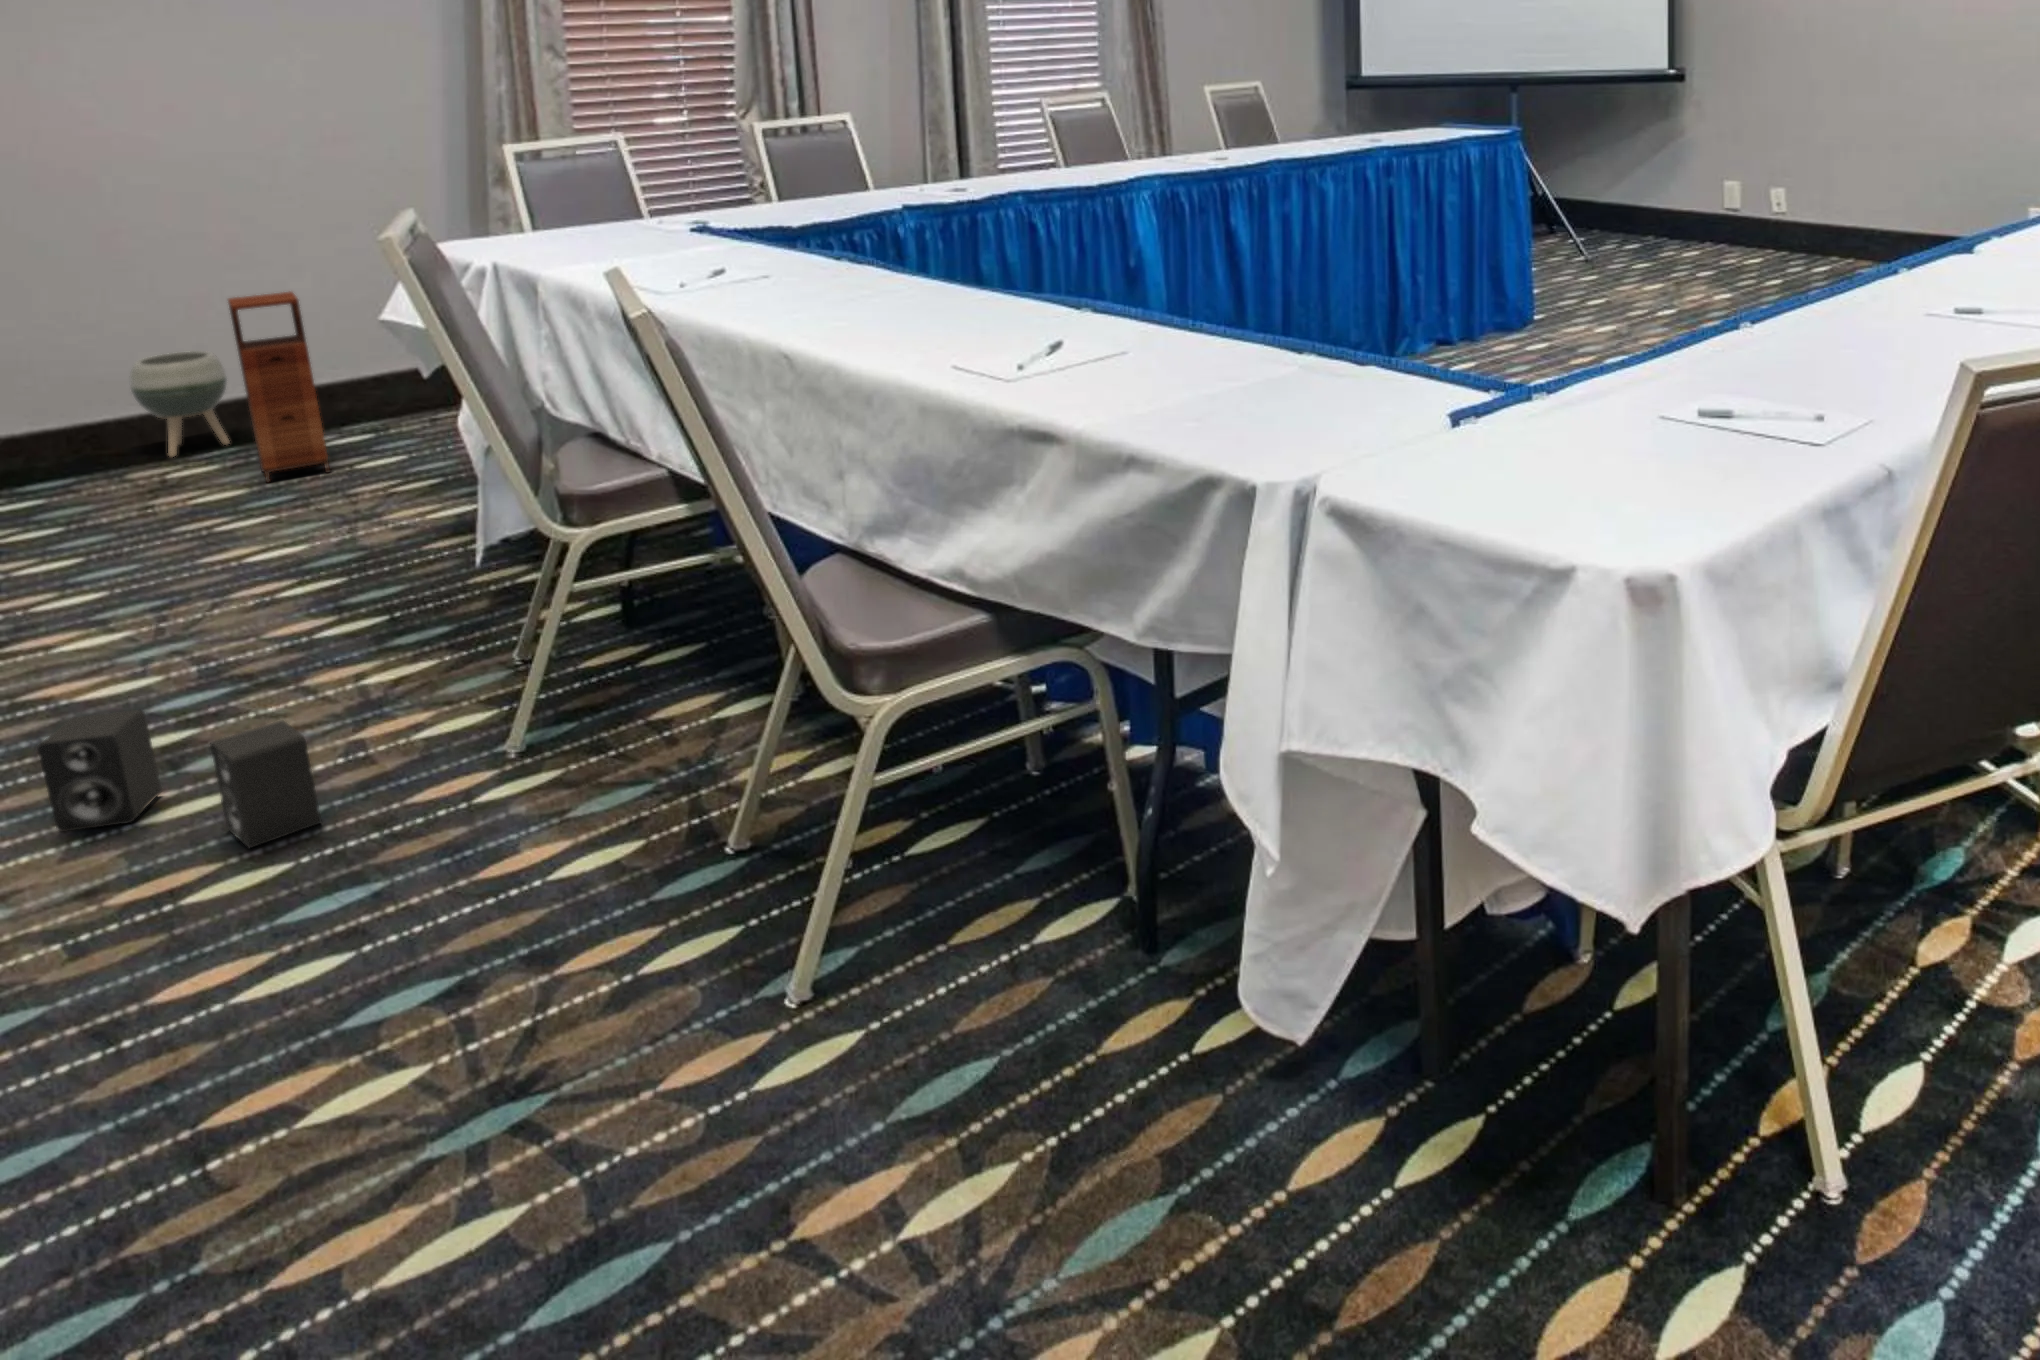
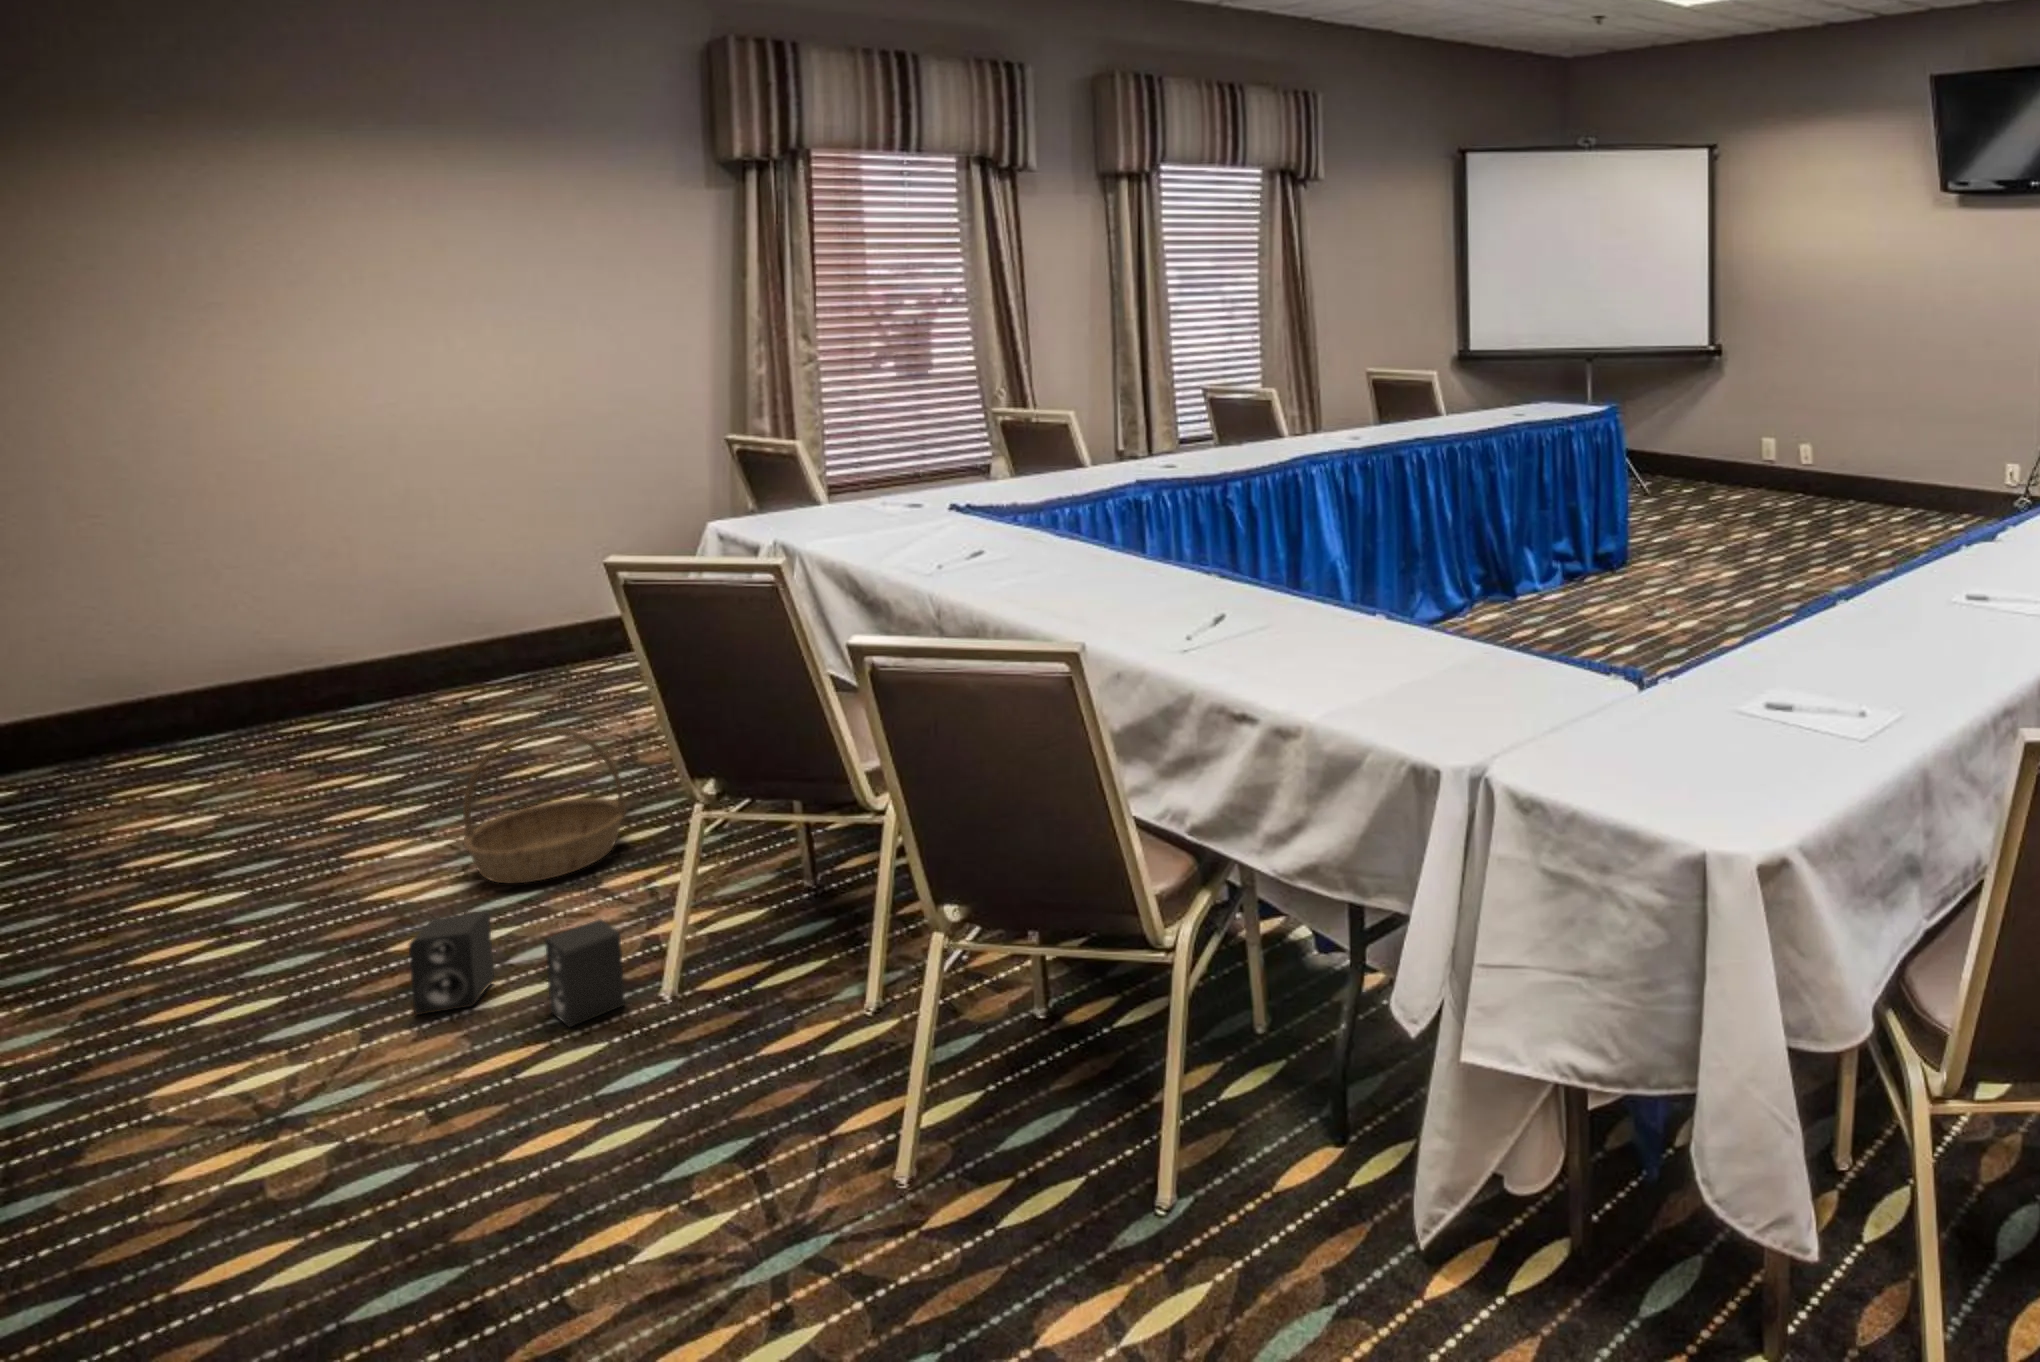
storage cabinet: present [228,291,330,482] -> none [529,558,595,714]
planter: present [130,351,229,457] -> none [438,605,513,692]
basket: none [129,491,343,678] -> present [463,728,626,883]

